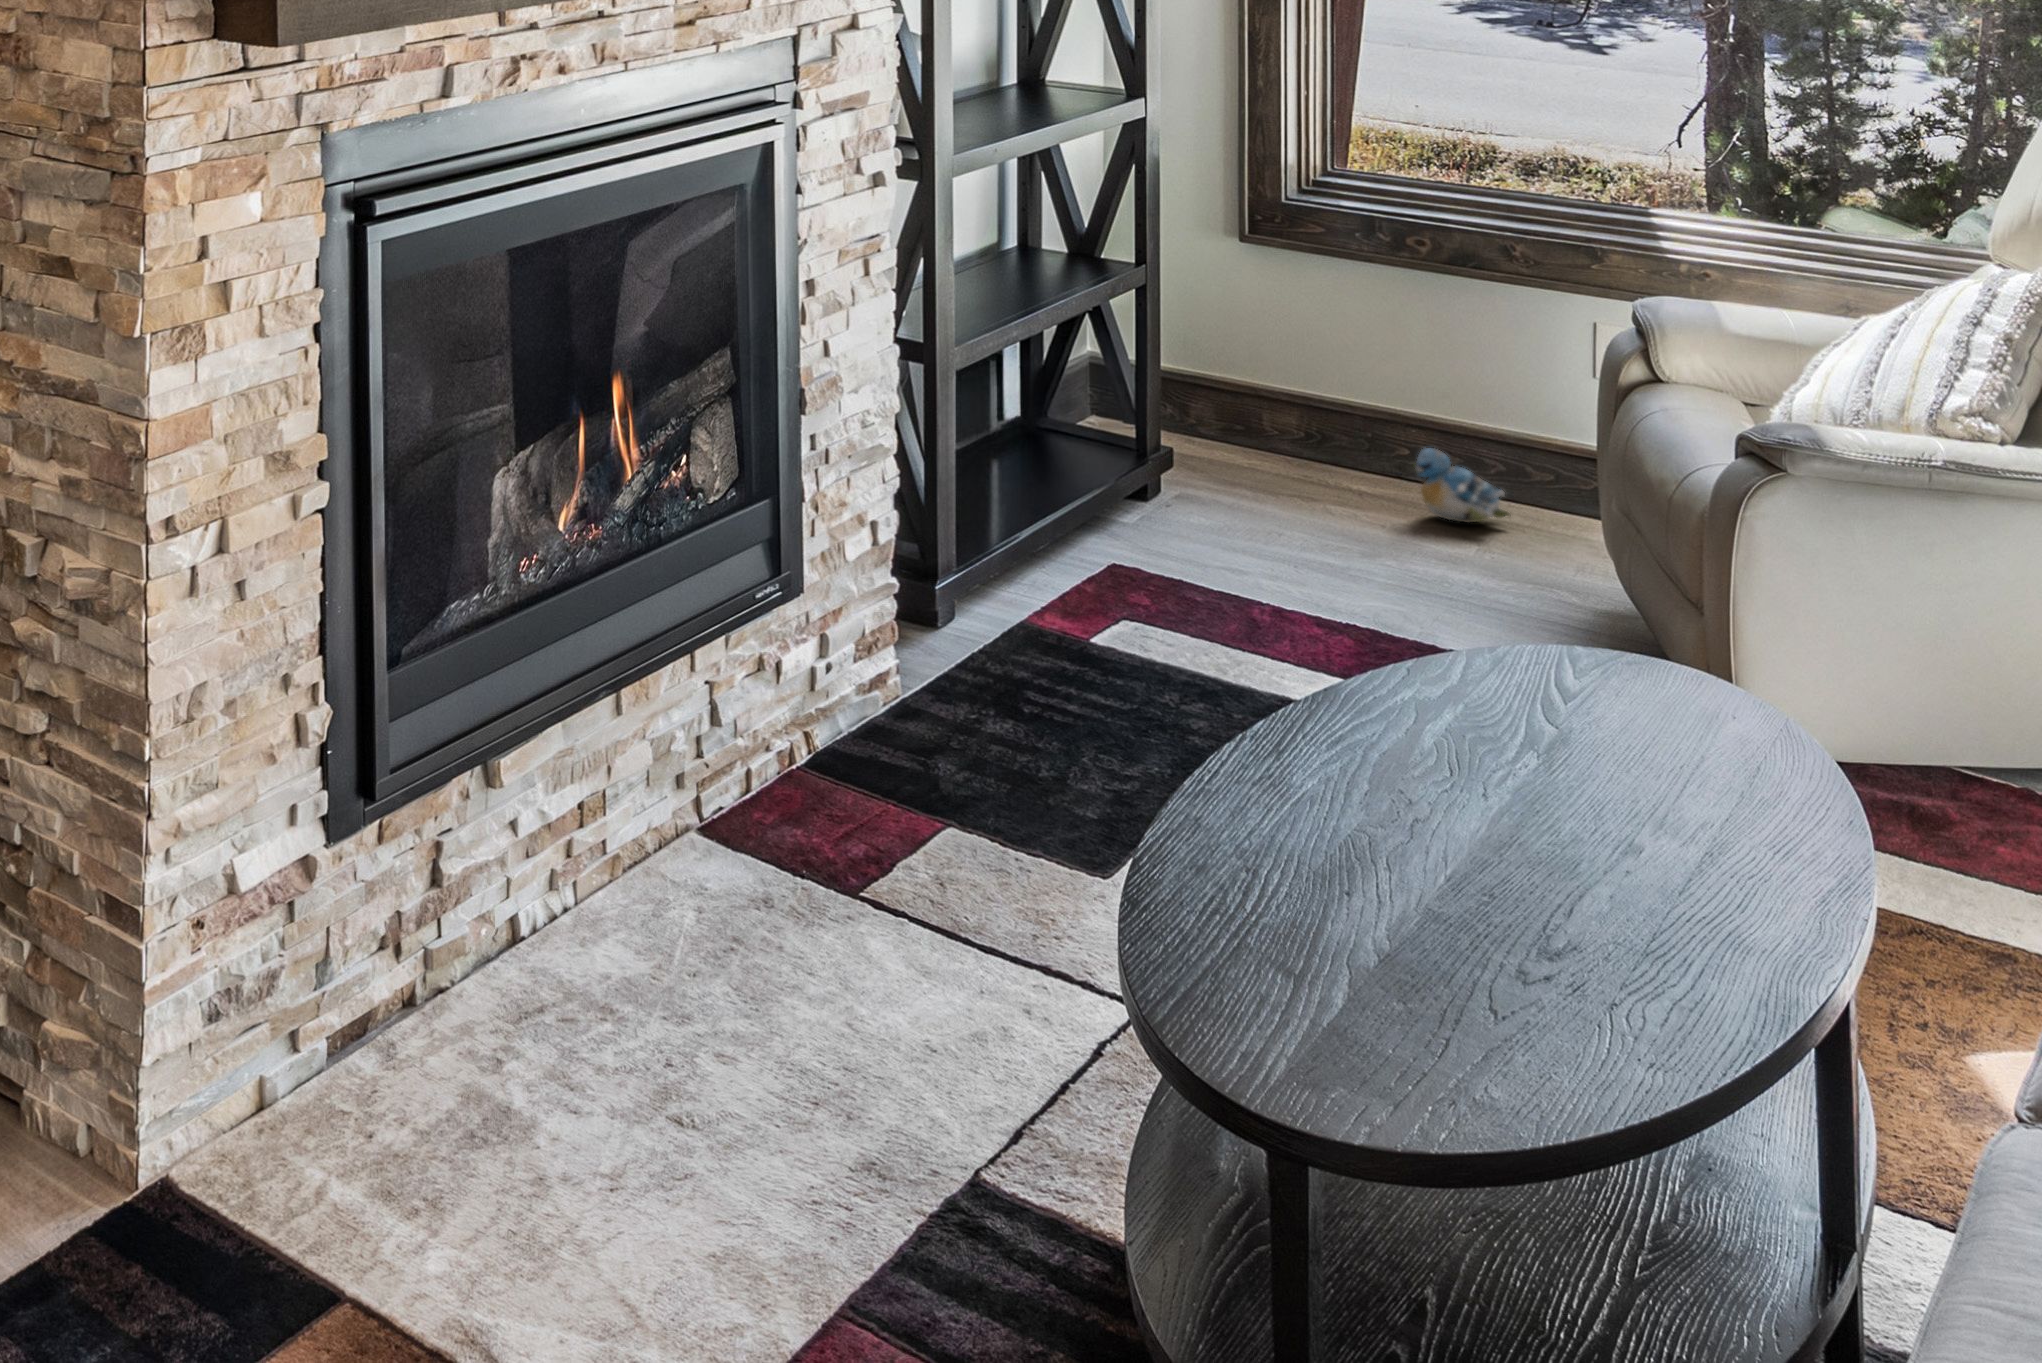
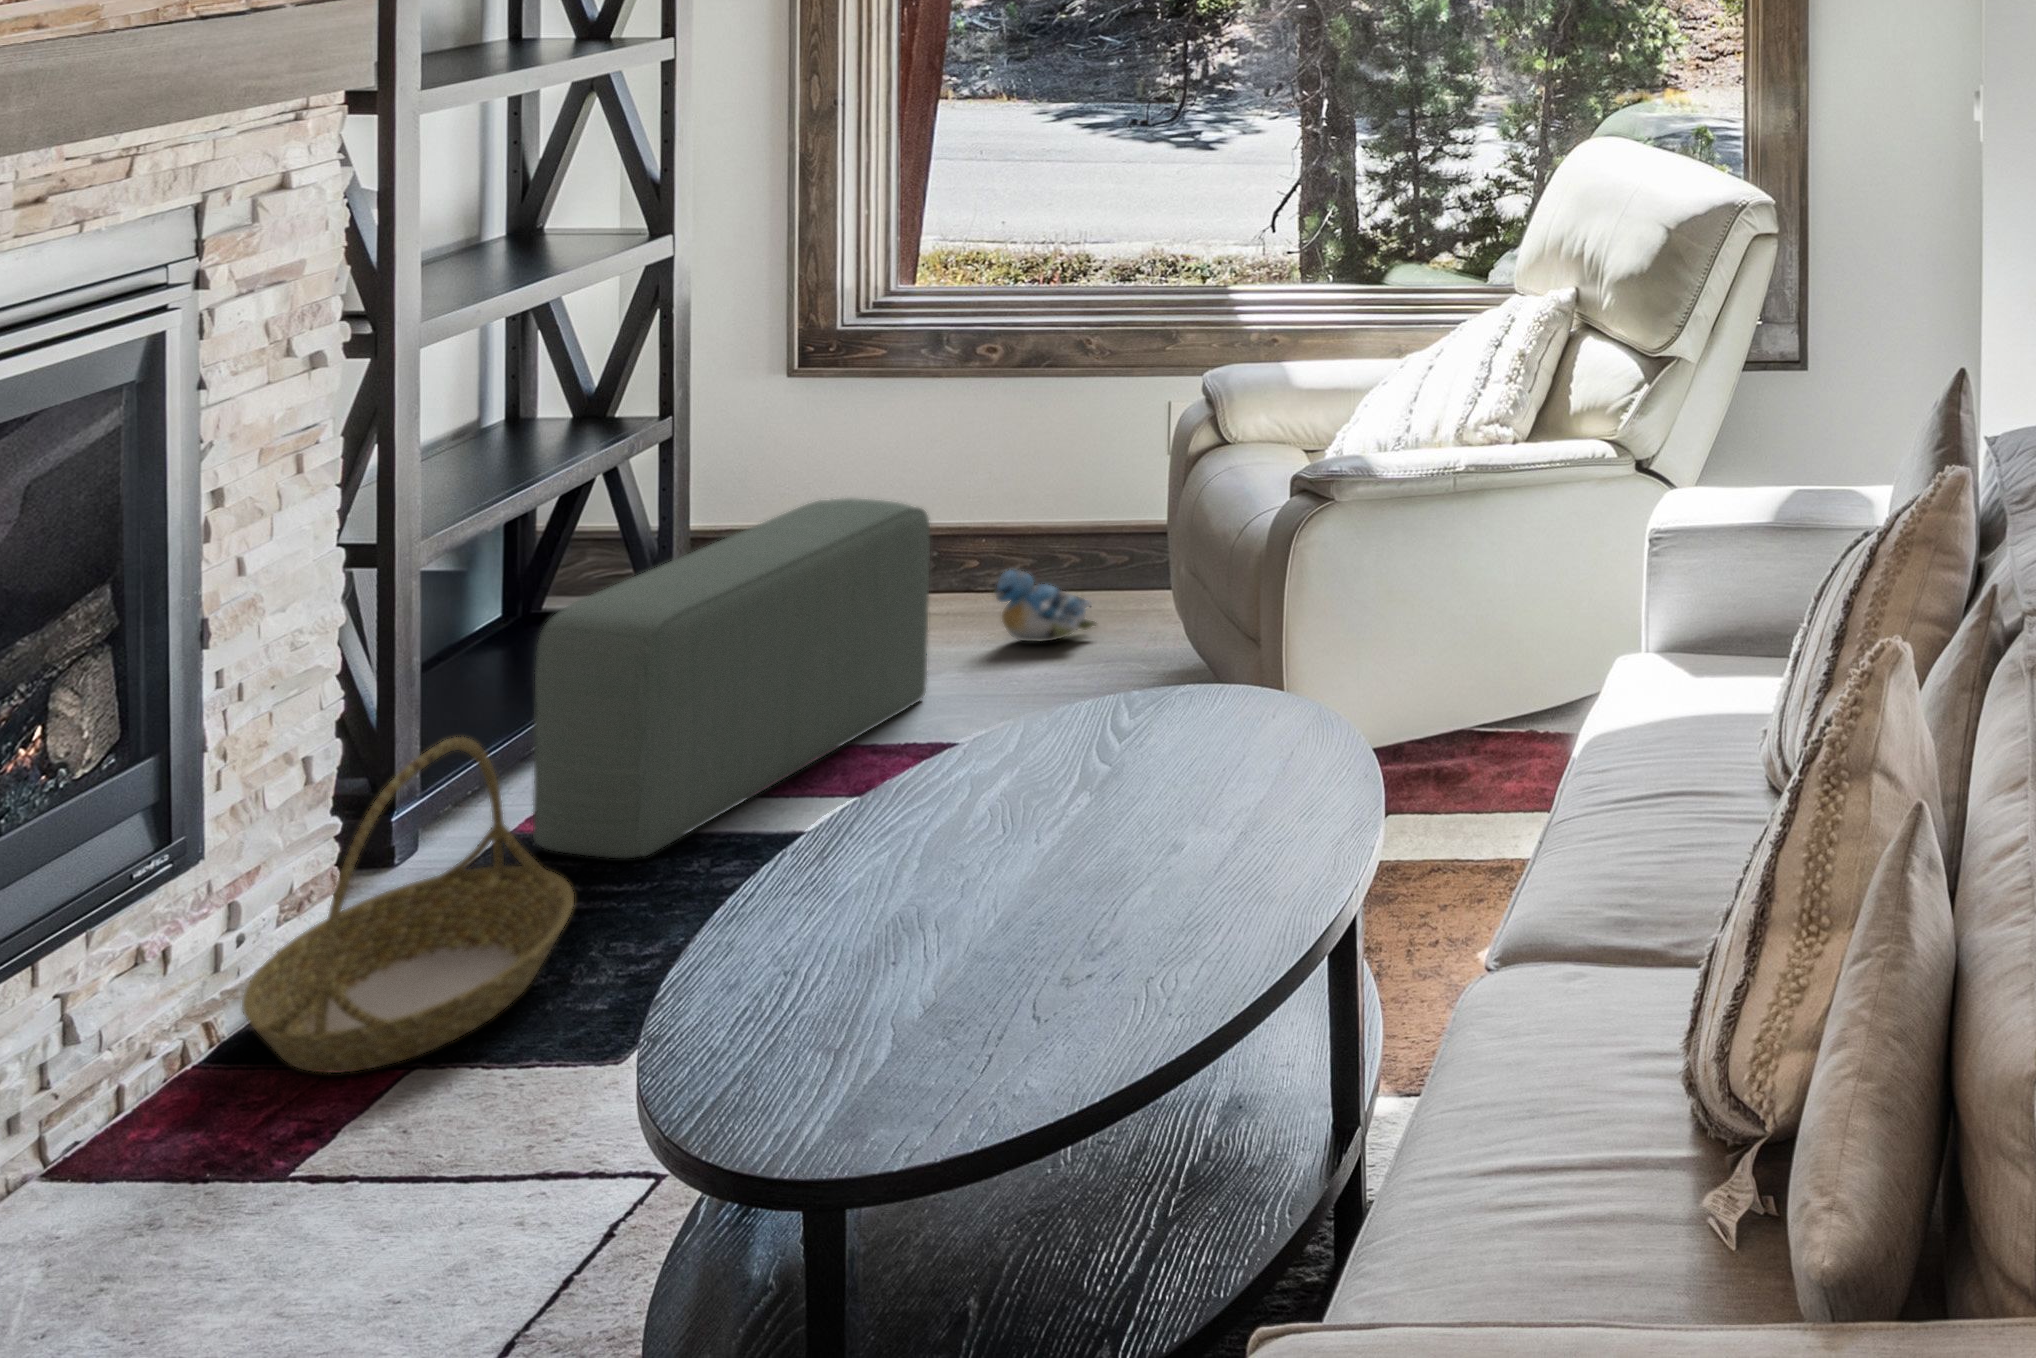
pouf: none [1039,355,1359,654] -> present [533,498,930,858]
basket: none [834,520,1076,793] -> present [242,737,574,1073]

